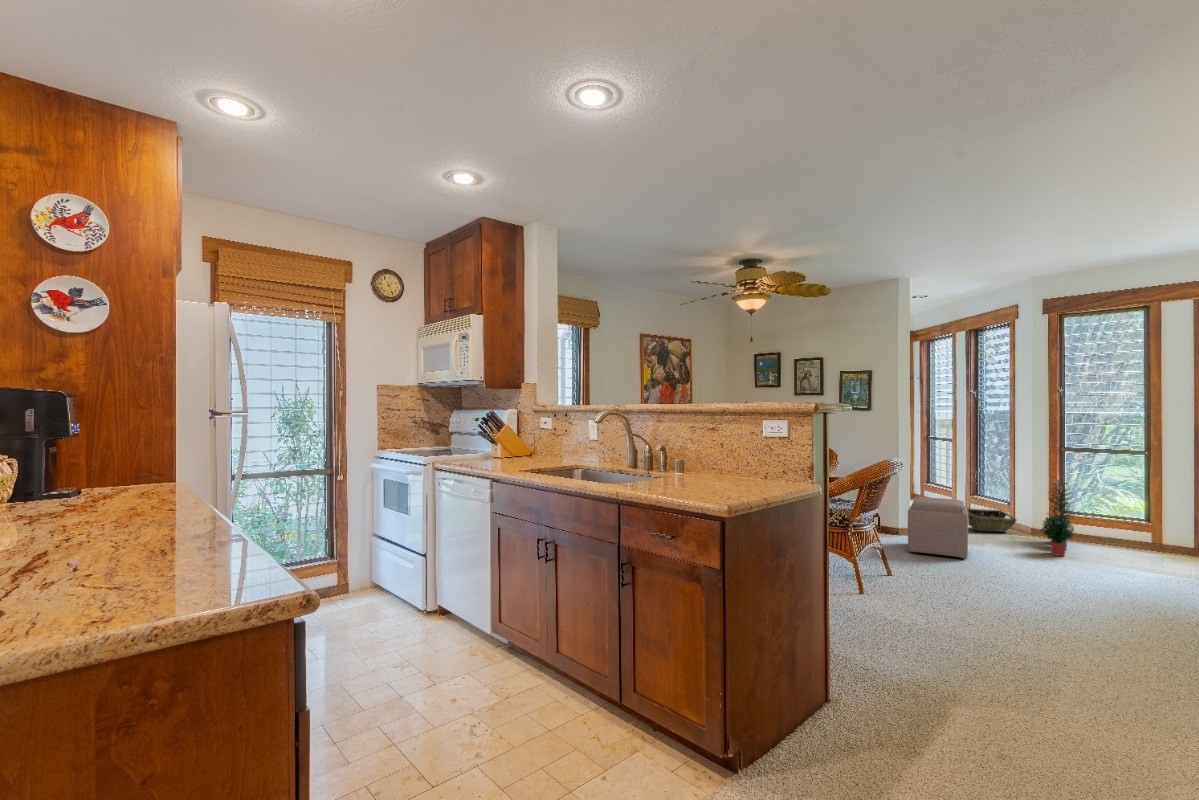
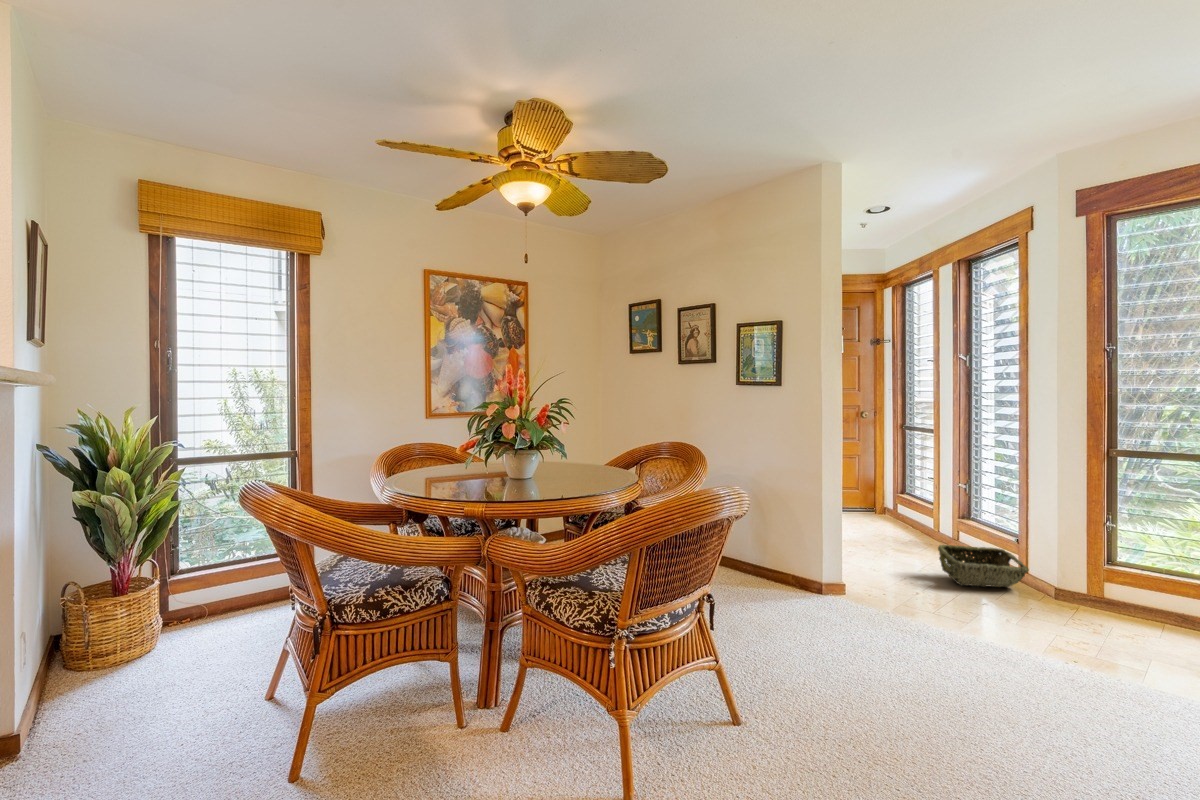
potted plant: present [1042,480,1075,556] -> none [1075,503,1150,666]
ottoman: present [908,497,968,559] -> none [810,537,928,670]

